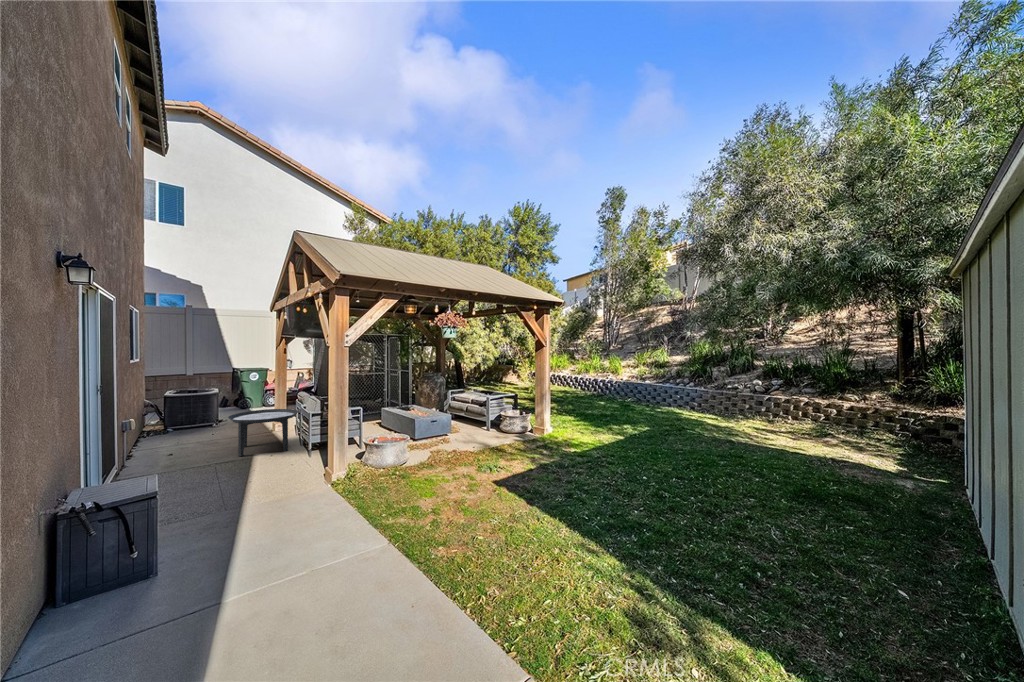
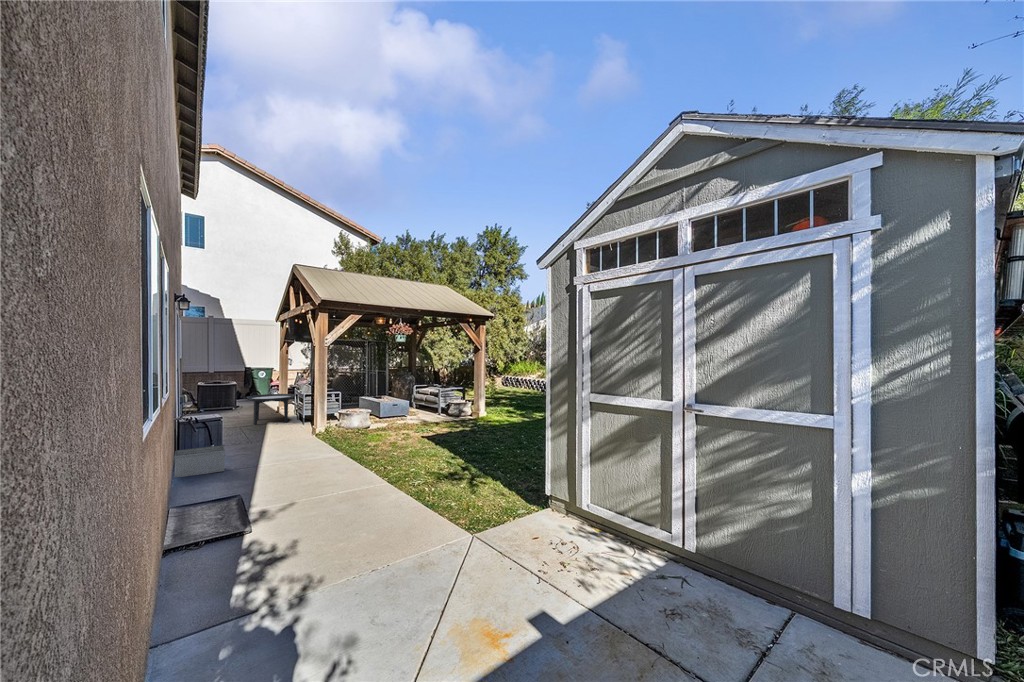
storage bin: none [33,547,161,648] -> present [174,445,225,478]

